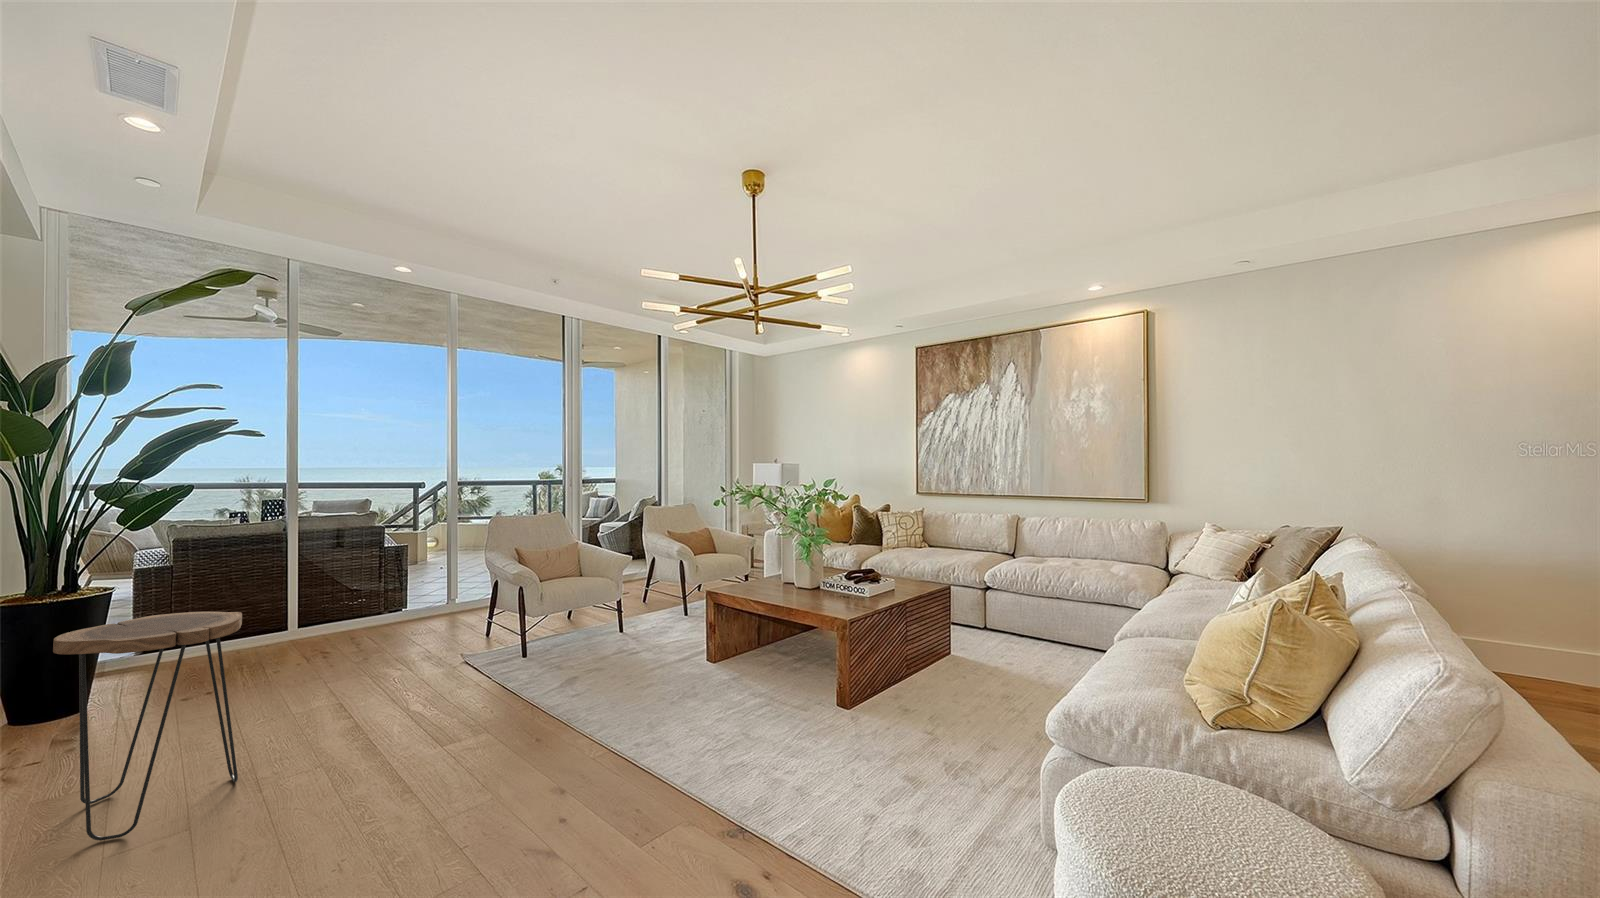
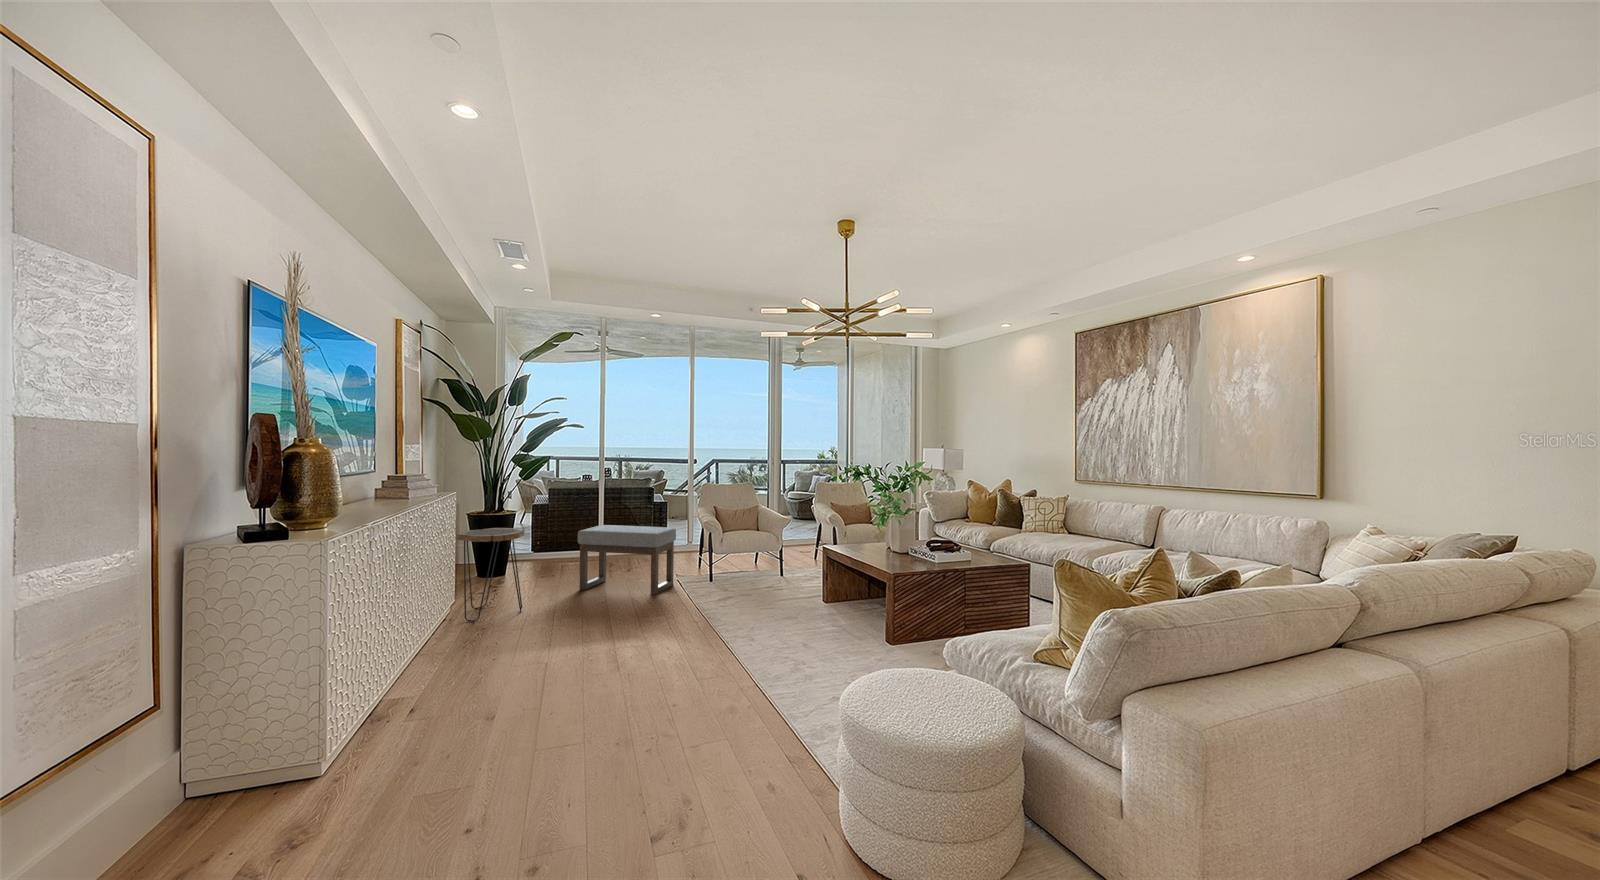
ottoman: none [323,579,503,708] -> present [578,525,676,595]

